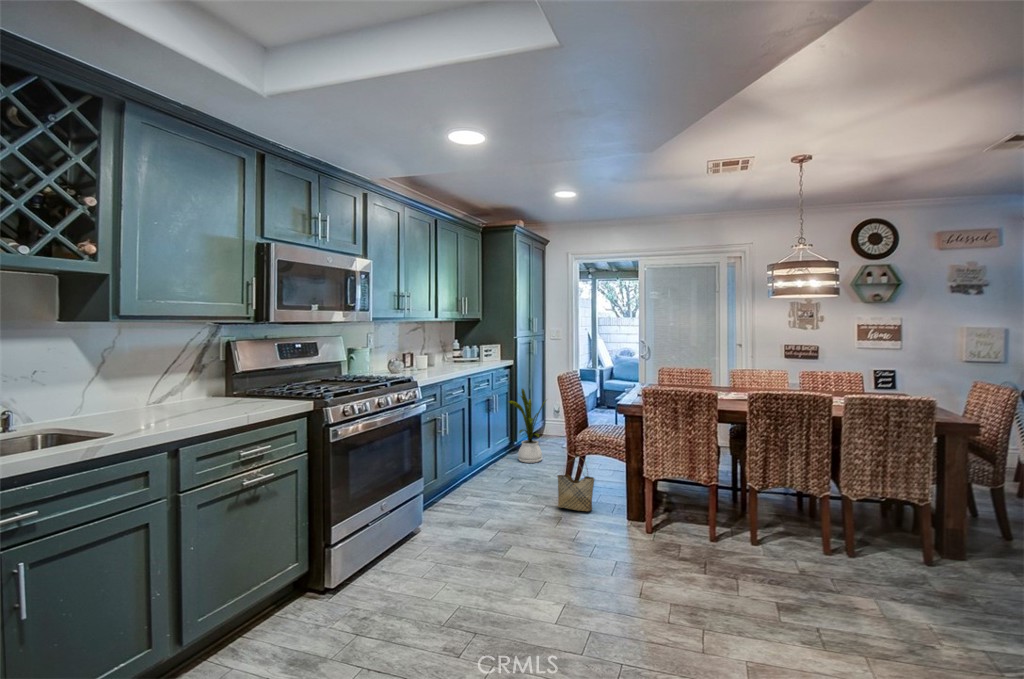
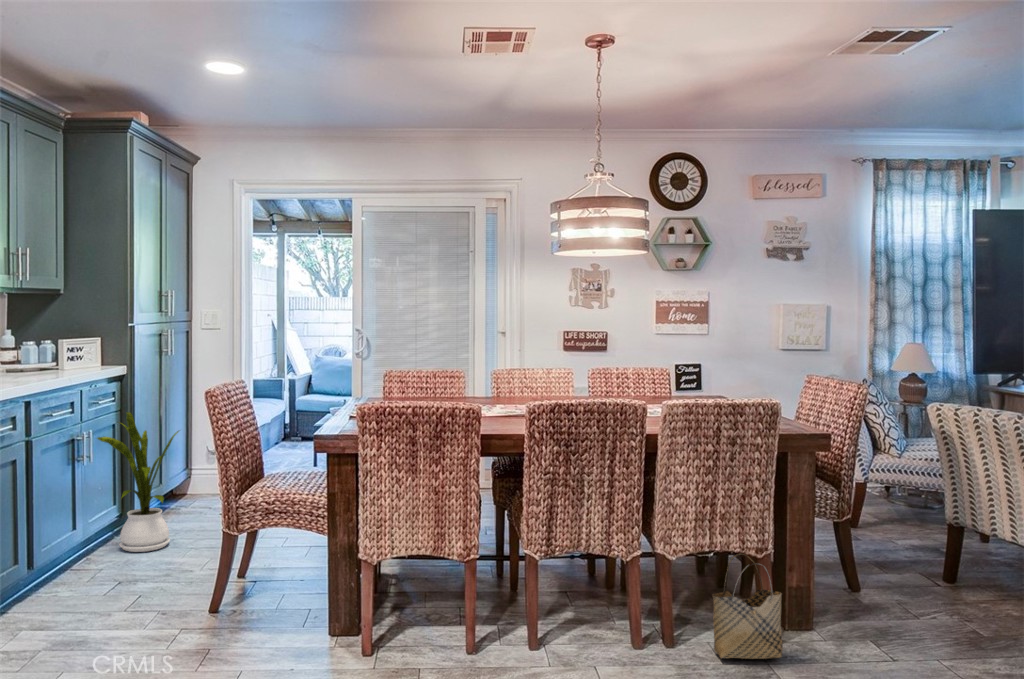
woven basket: present [557,457,594,511] -> present [712,553,783,659]

